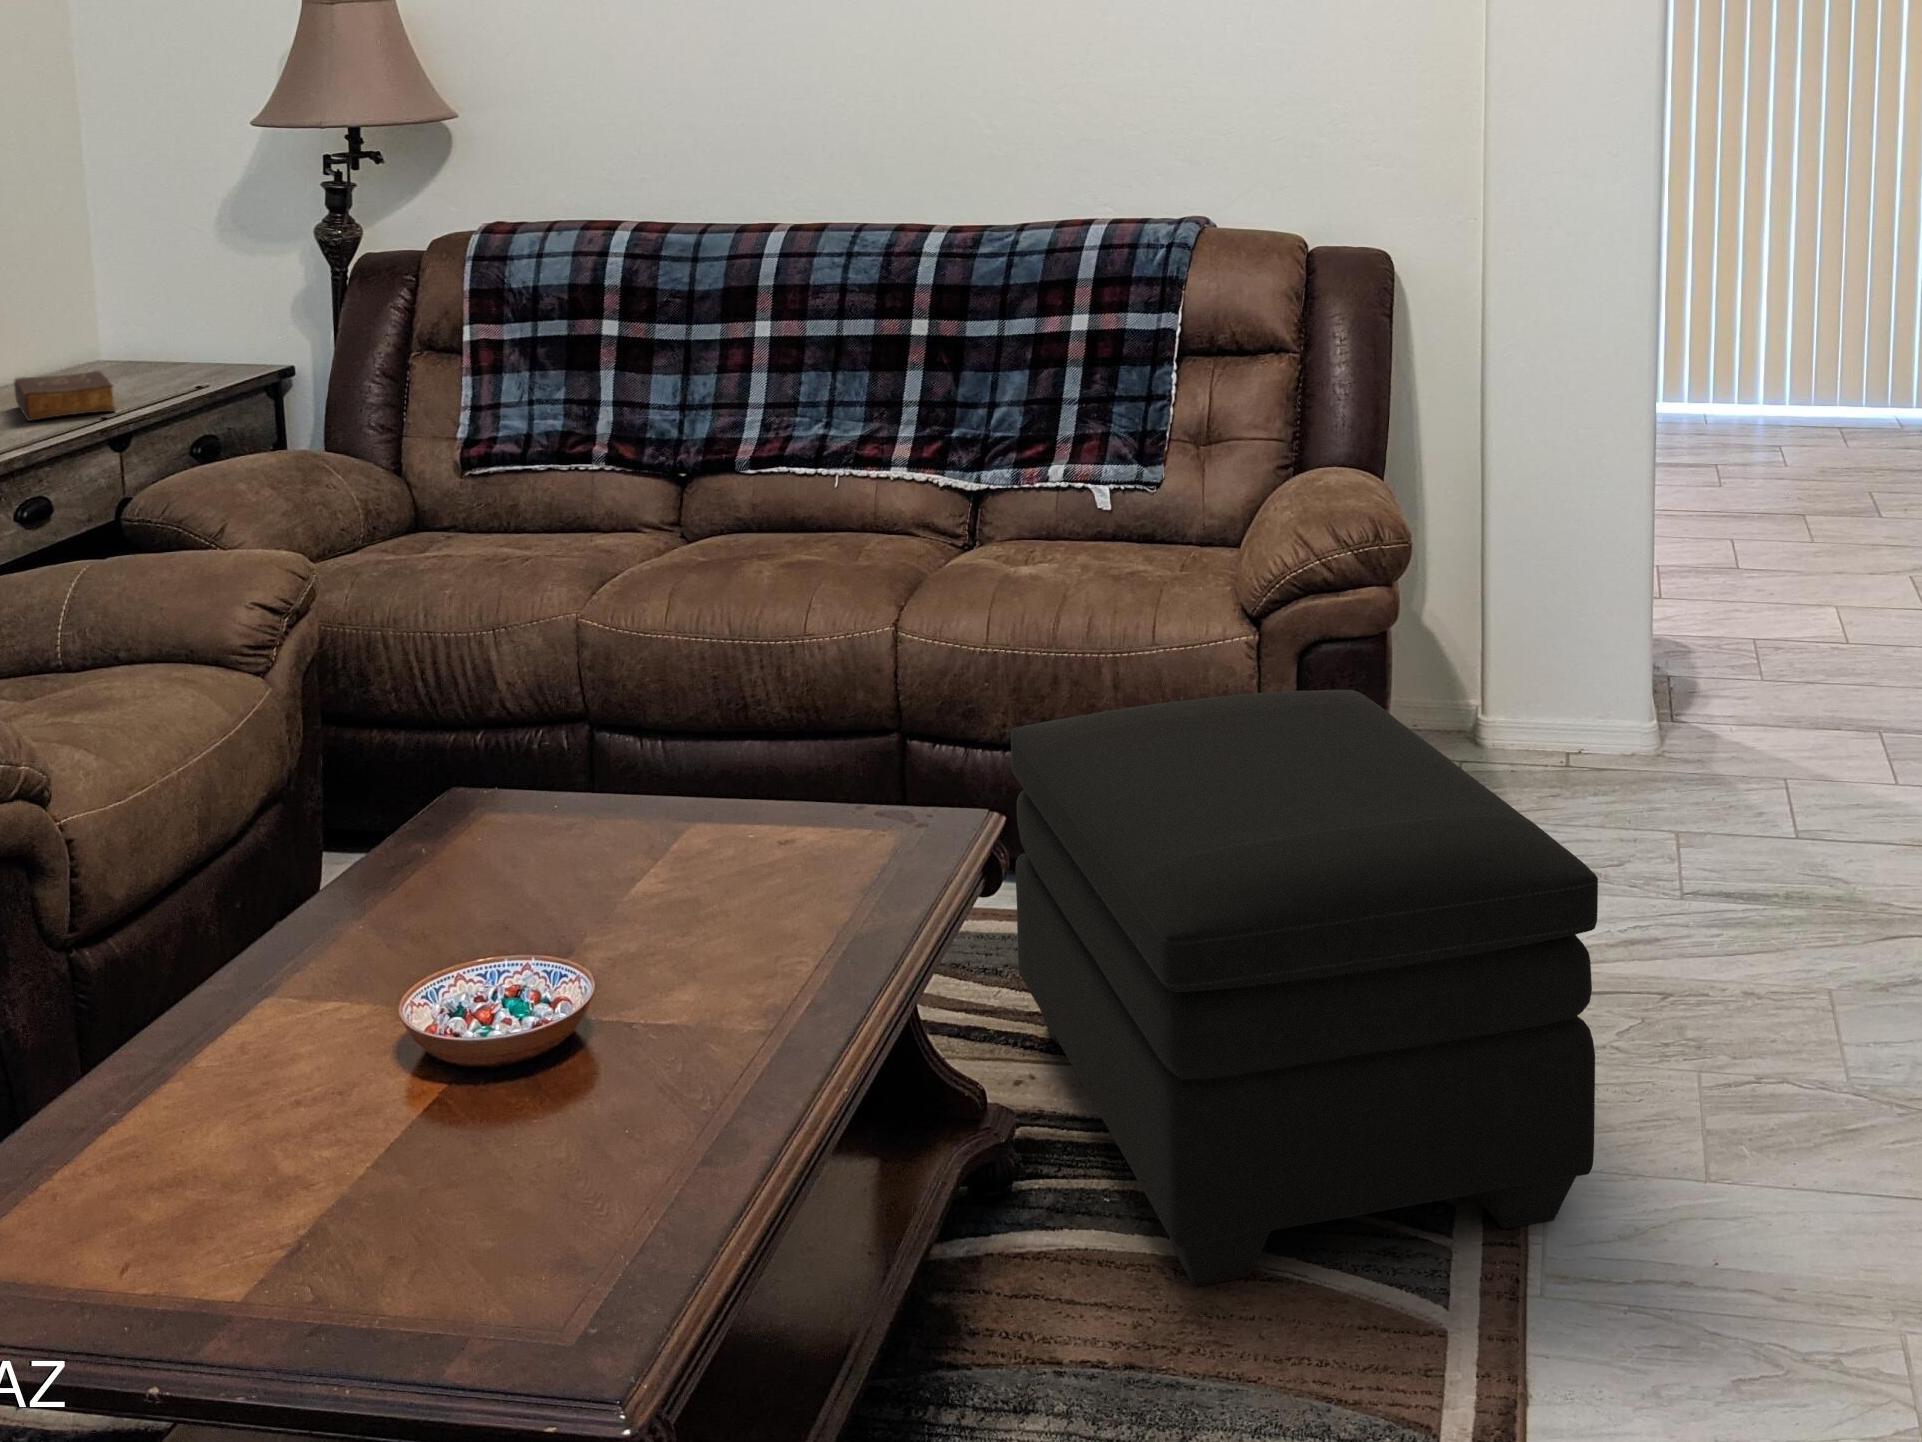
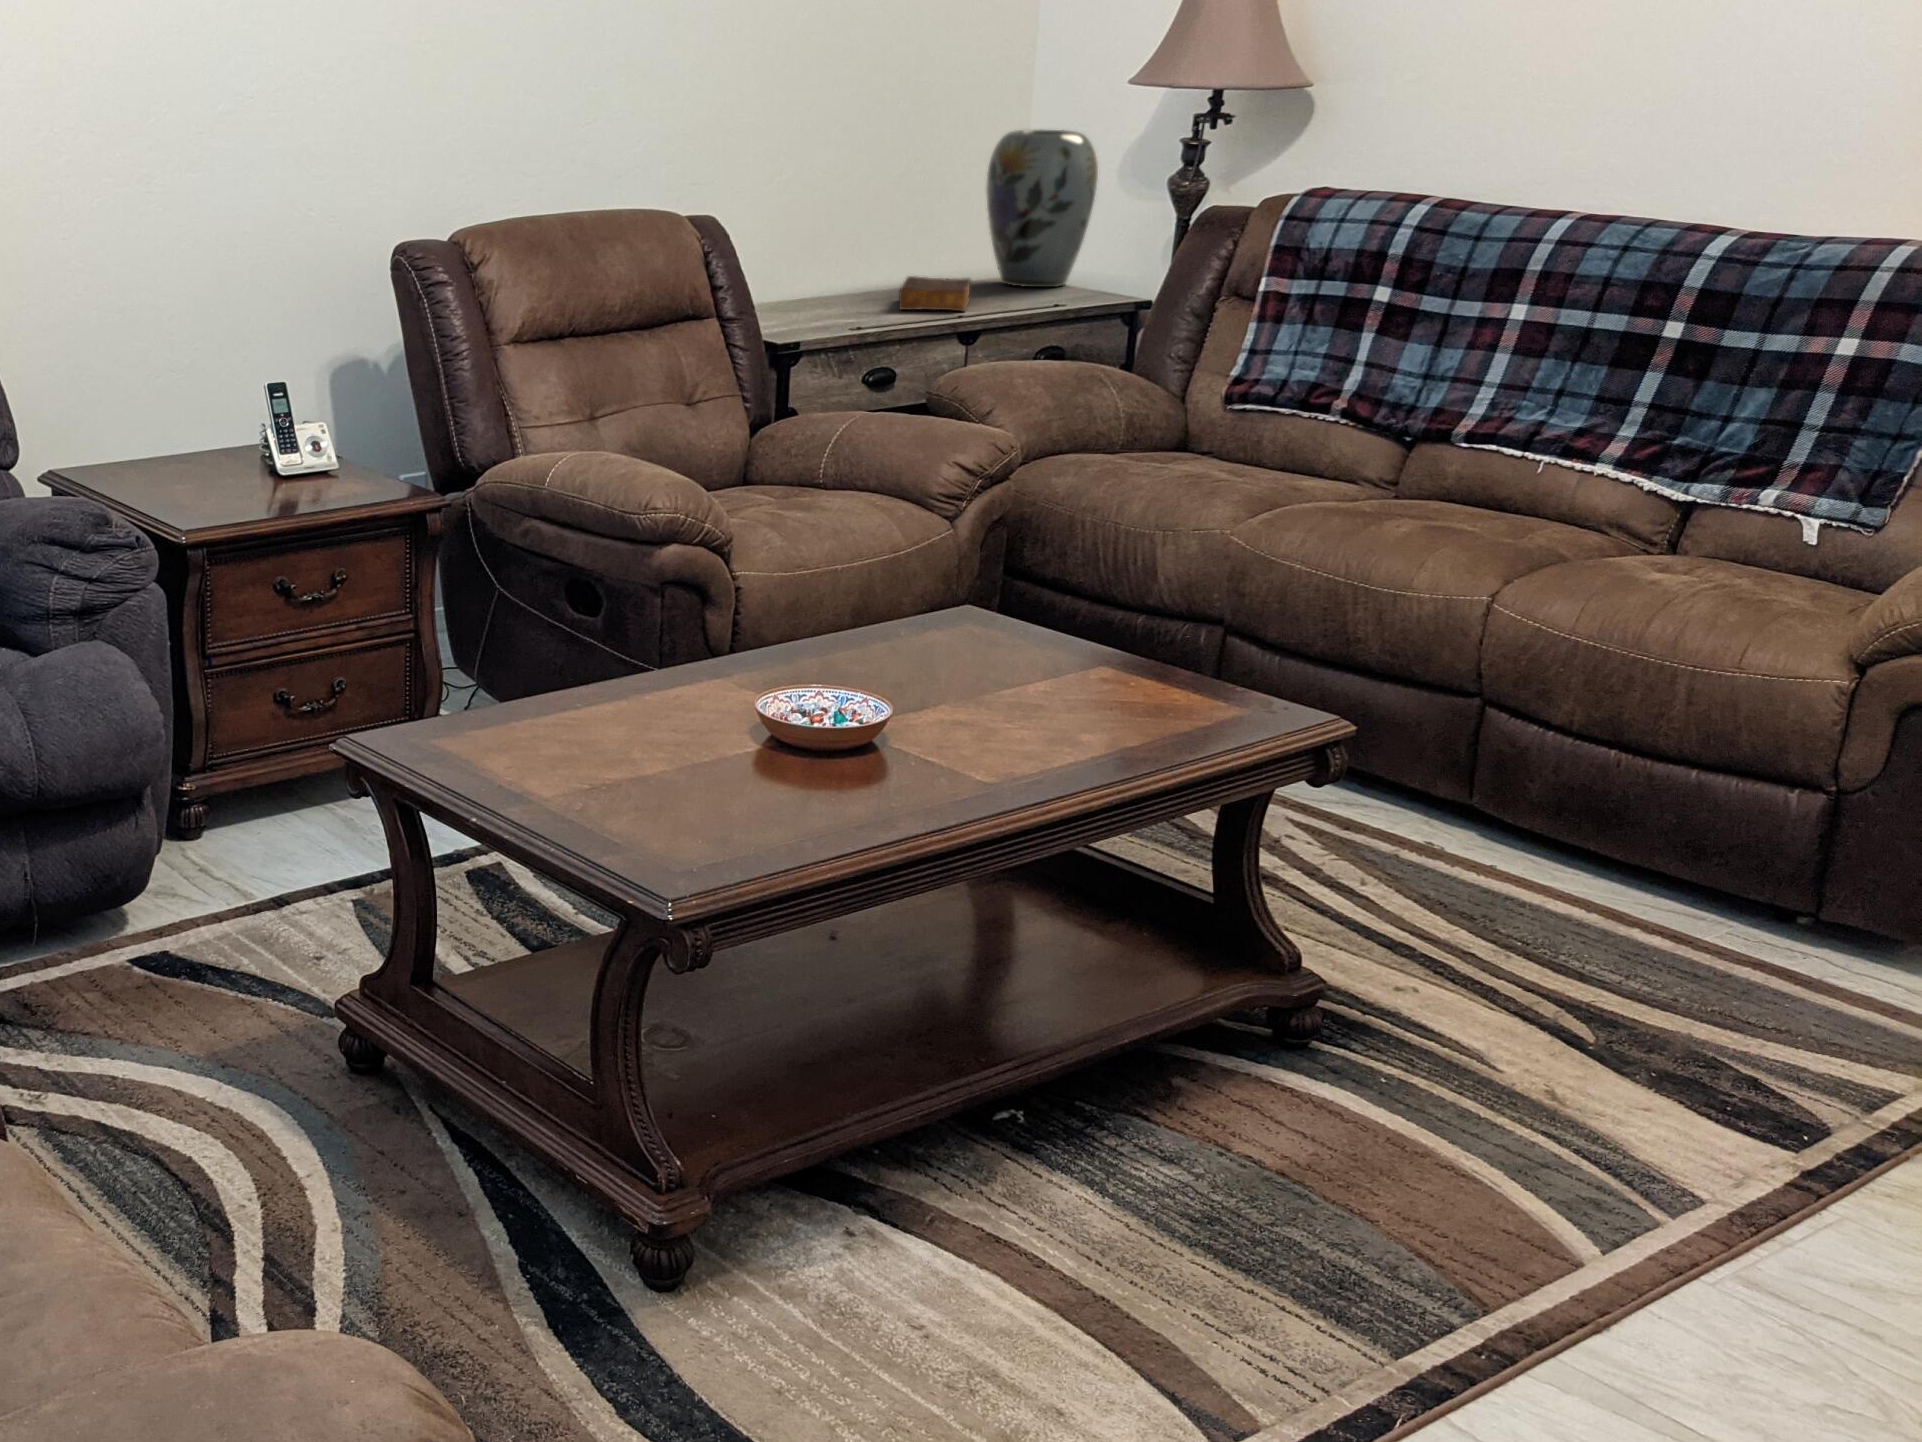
vase: none [75,187,213,372] -> present [986,129,1098,287]
ottoman: present [1011,690,1598,1286] -> none [1378,692,1898,1246]

